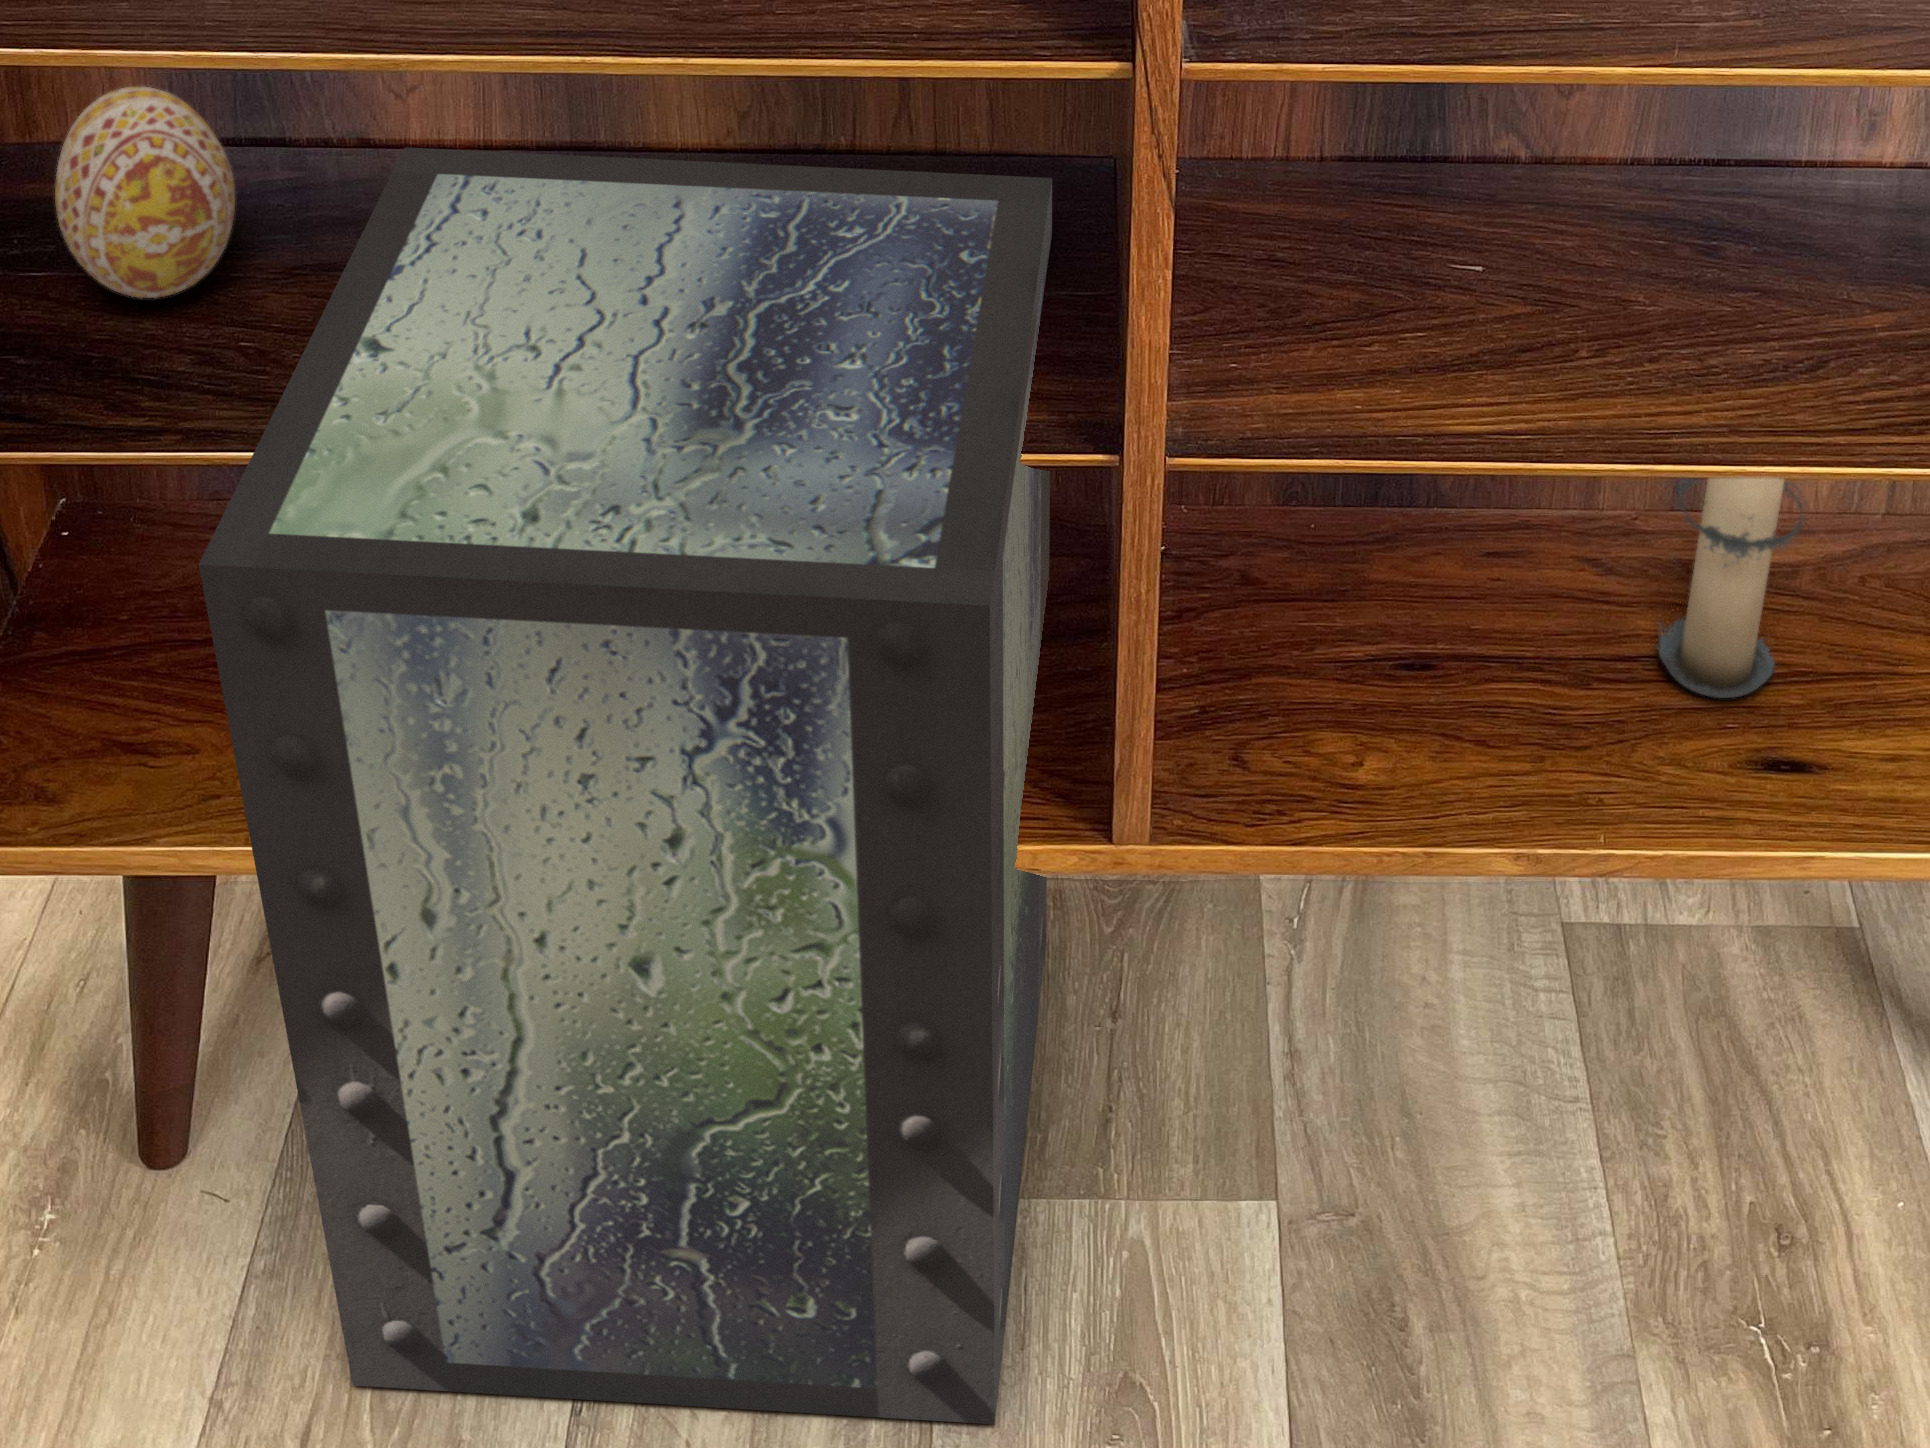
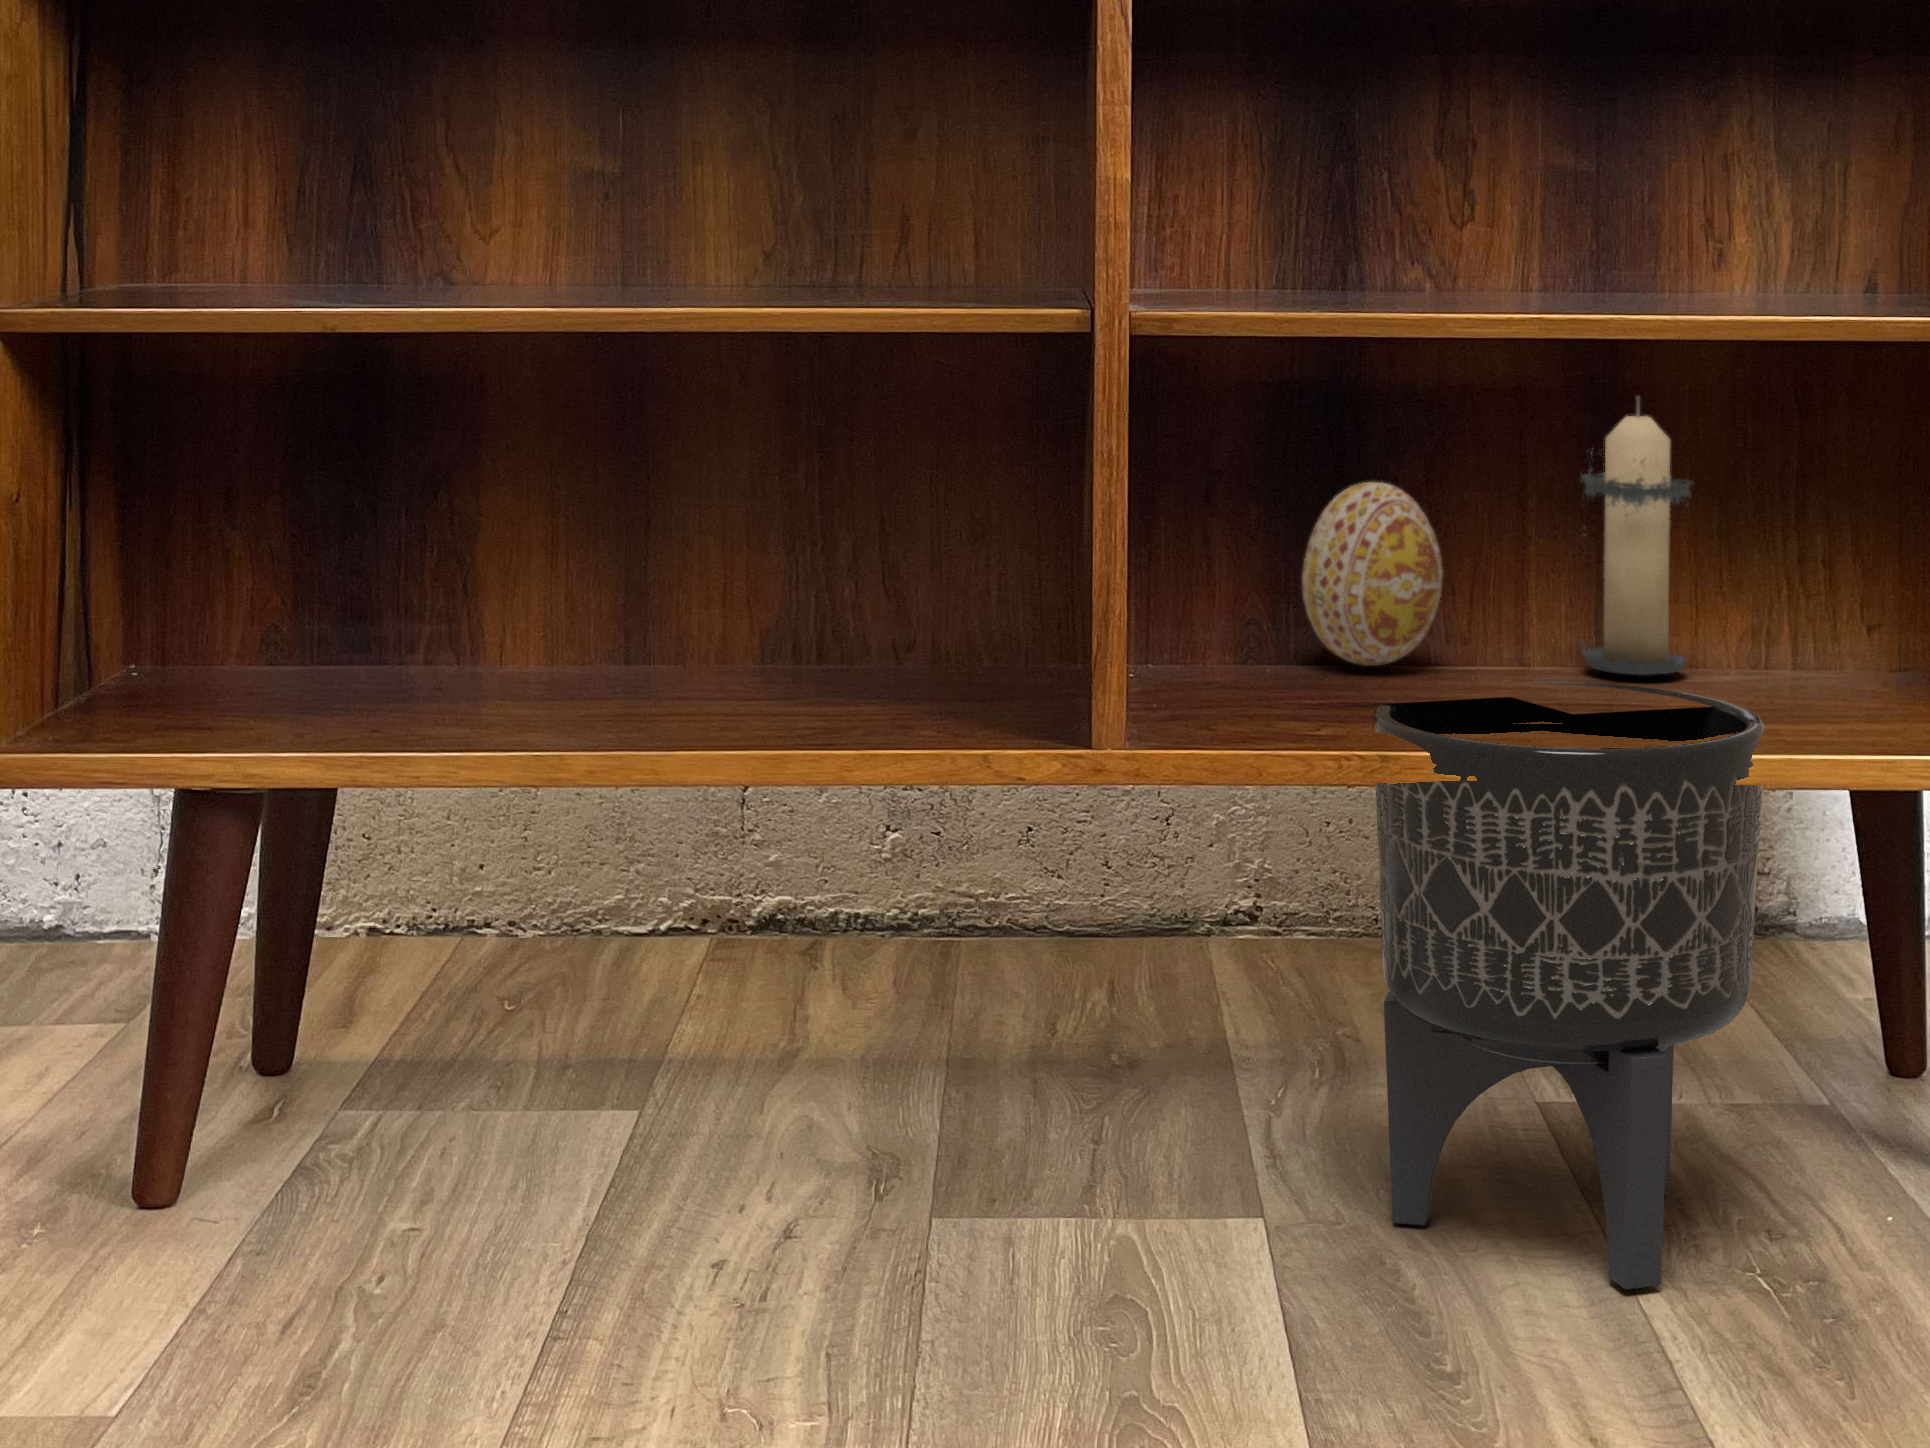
decorative egg: present [55,86,235,298] -> present [1302,482,1443,666]
storage box: present [199,147,1052,1424] -> none [349,232,1035,1314]
planter: none [1405,701,1851,1369] -> present [1373,682,1765,1289]

